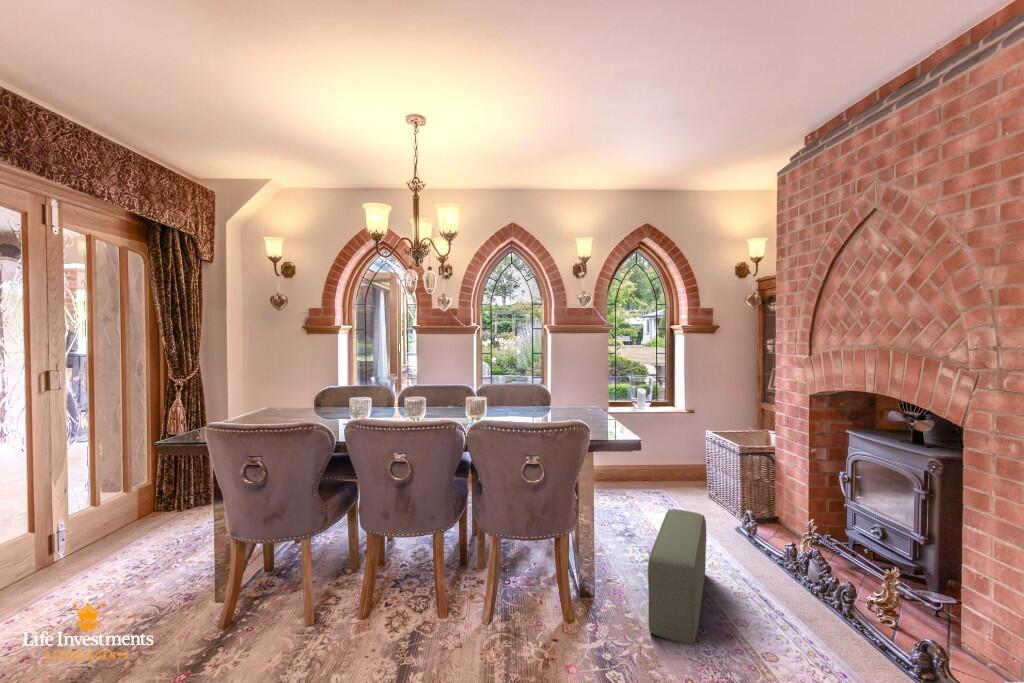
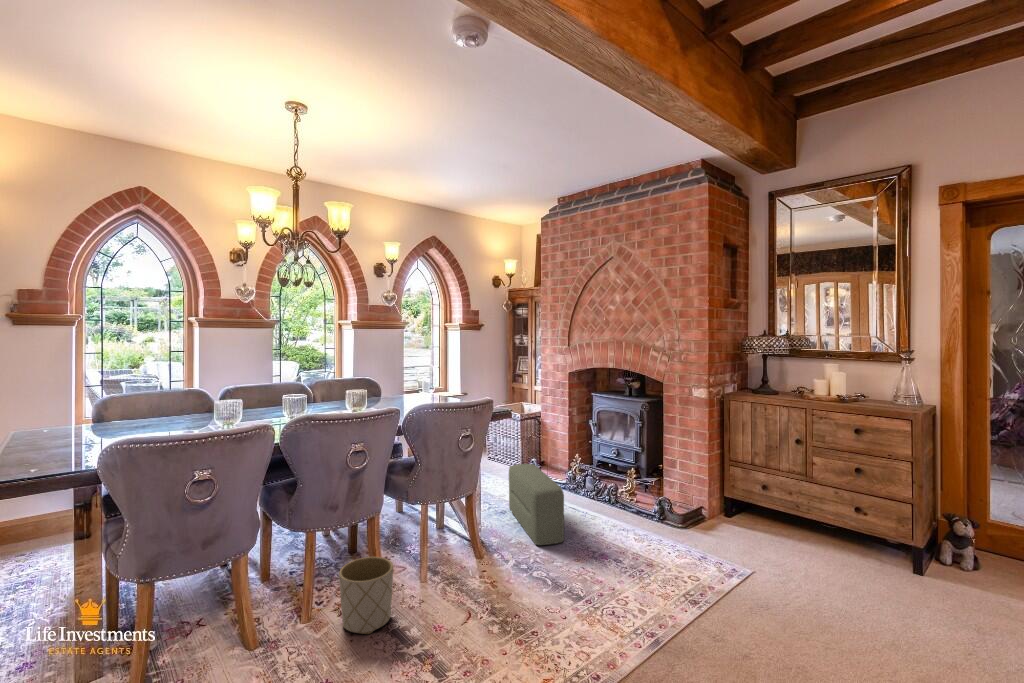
planter: none [363,567,420,653] -> present [339,557,393,634]

